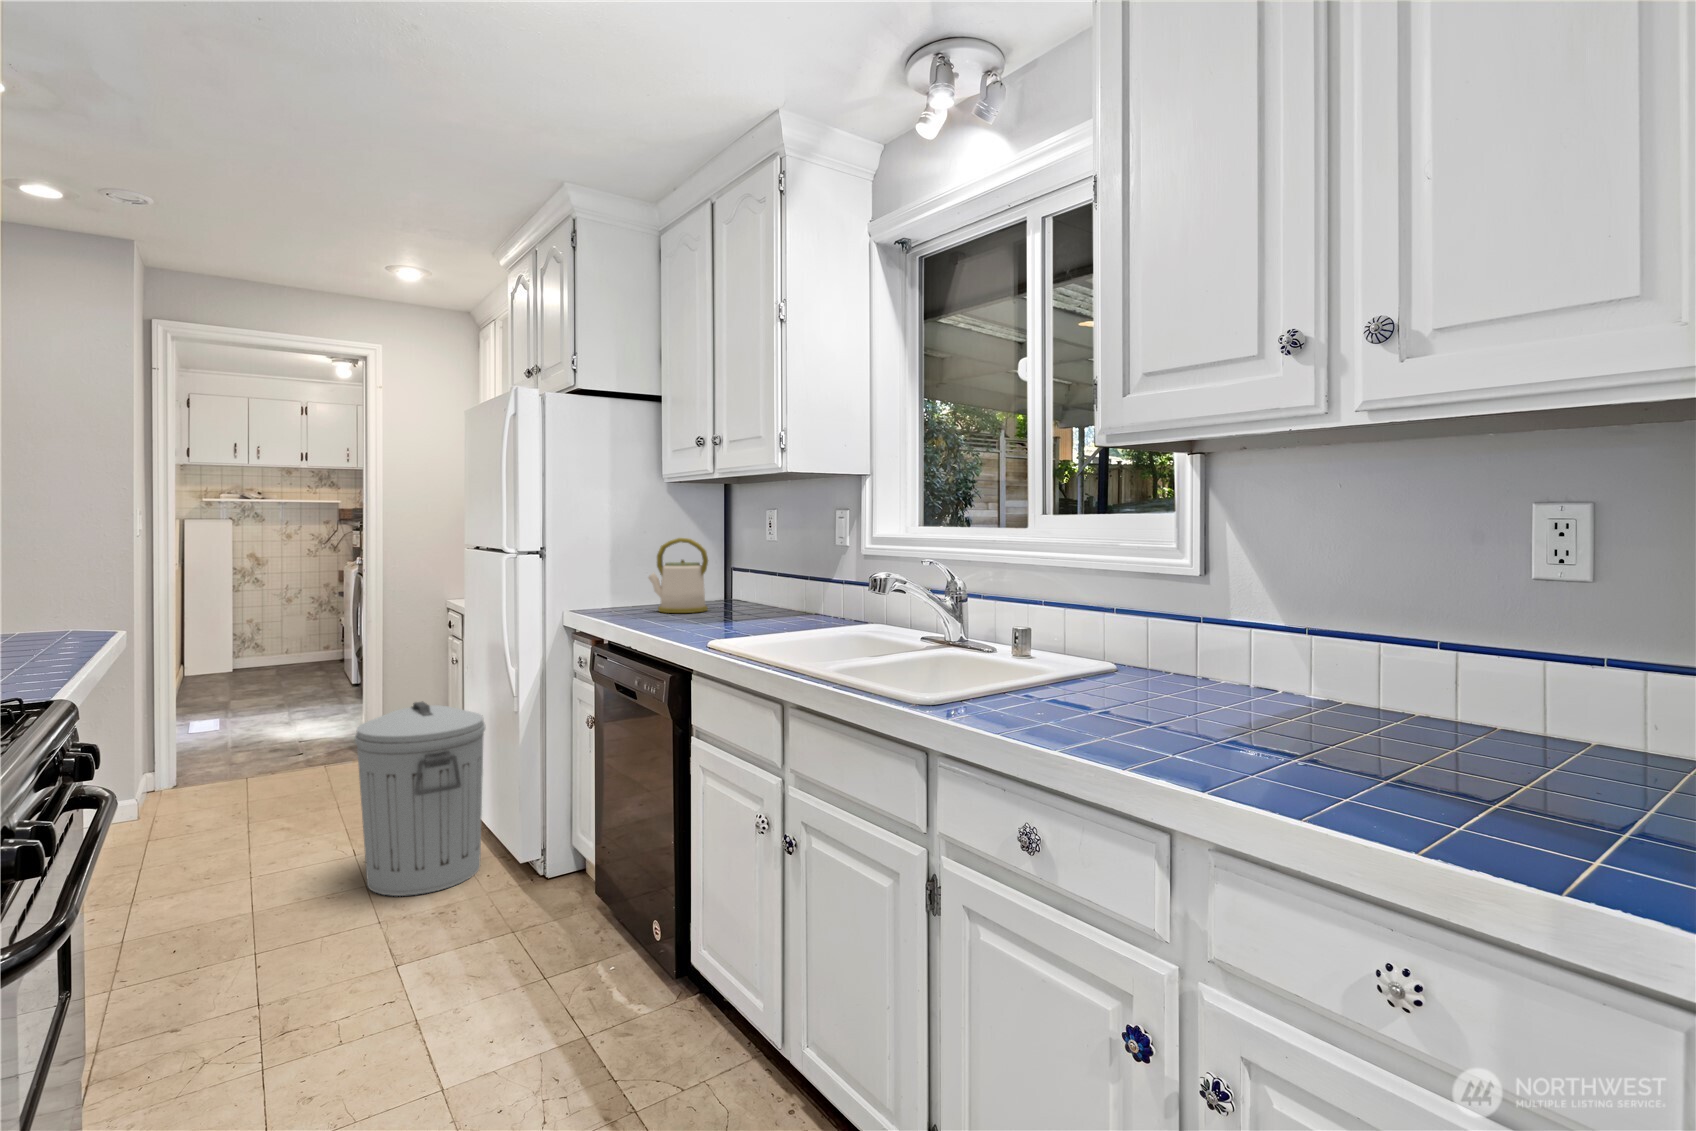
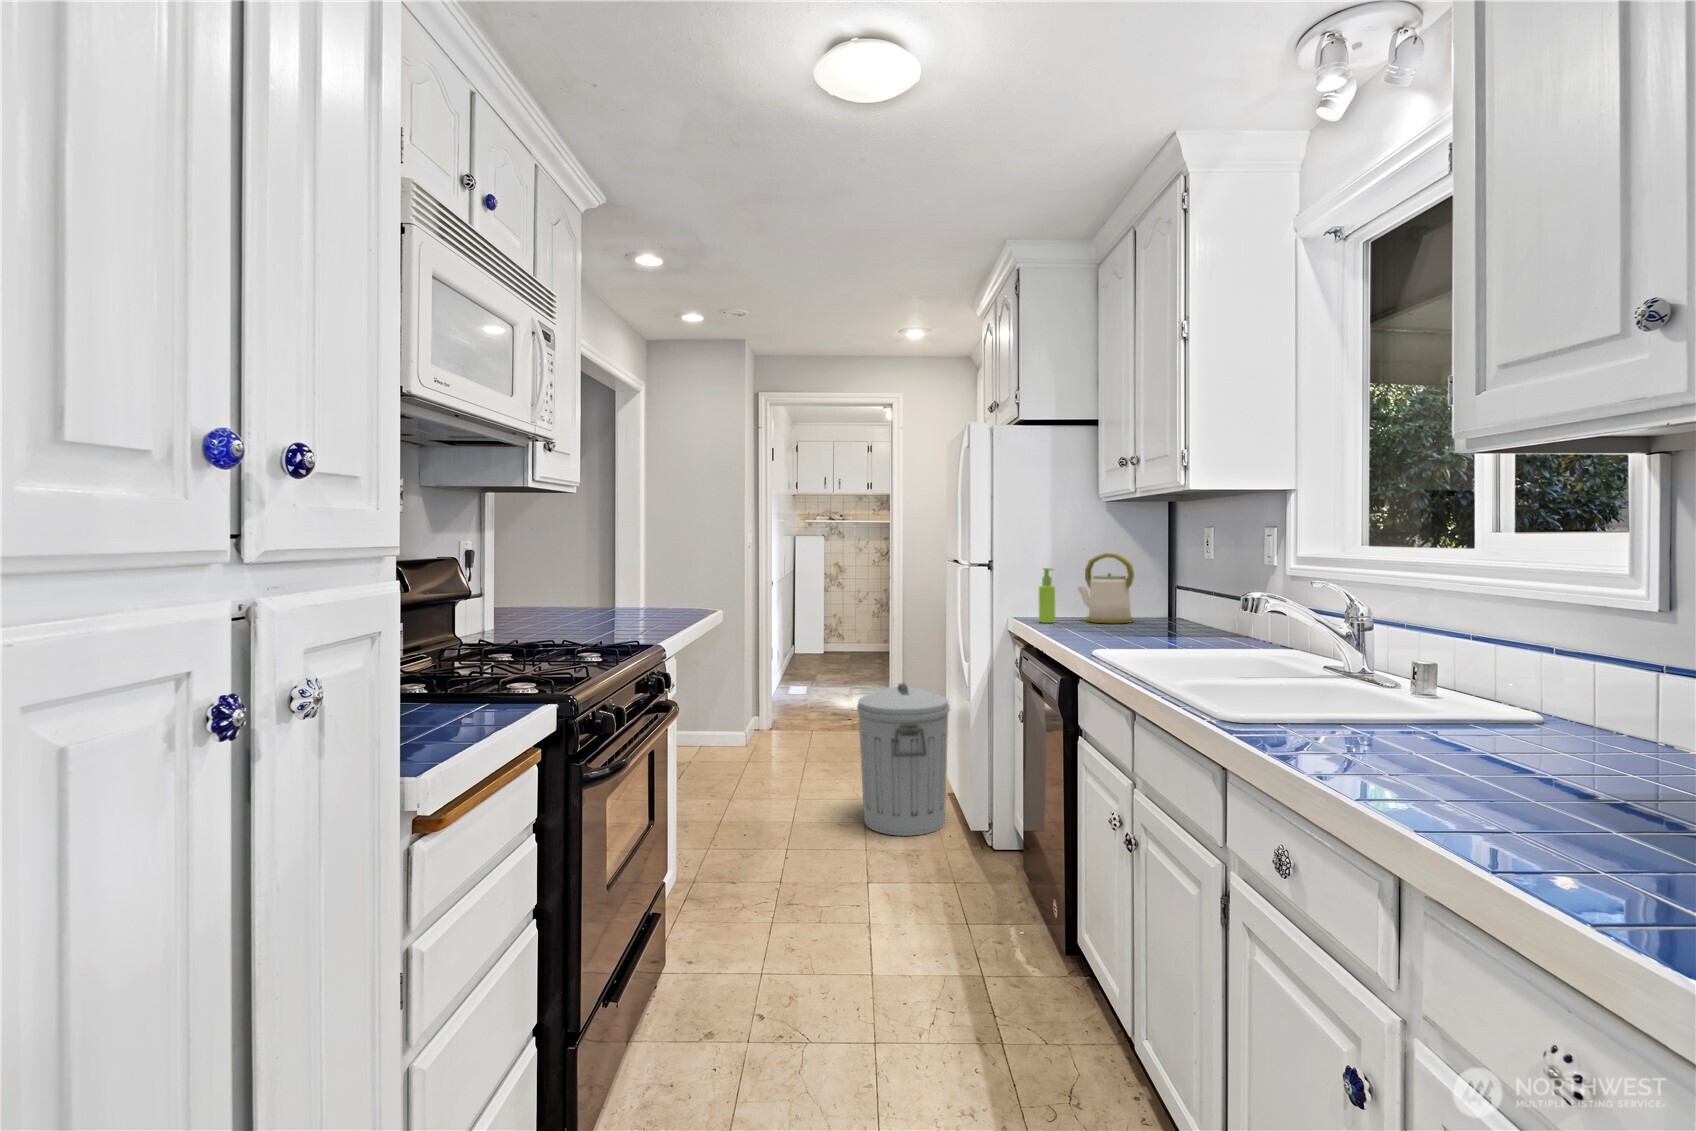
soap dispenser: none [608,554,627,616] -> present [1039,568,1055,623]

